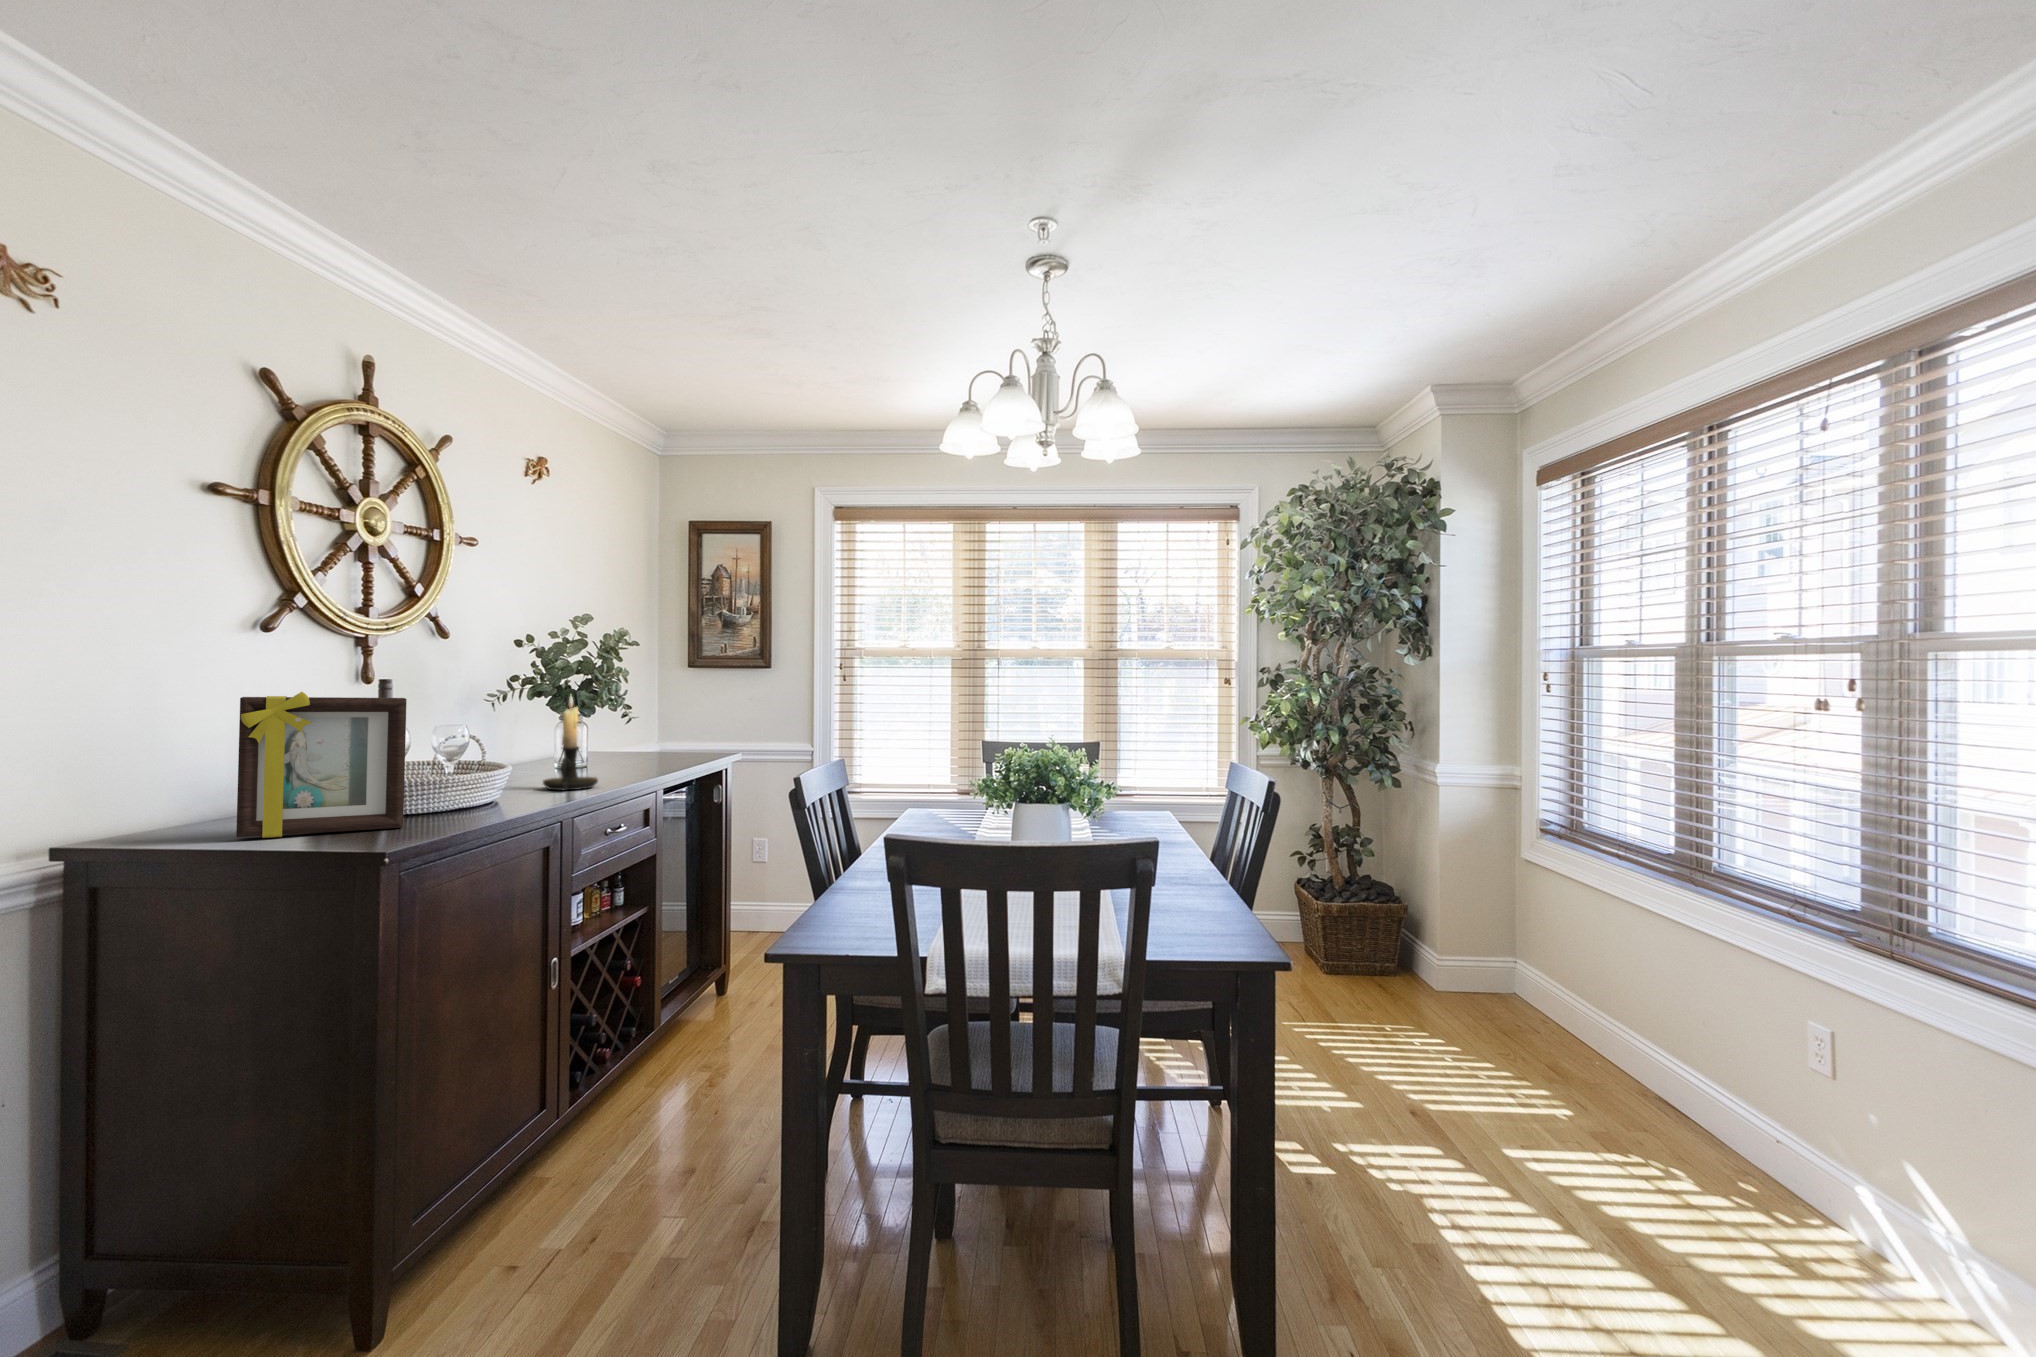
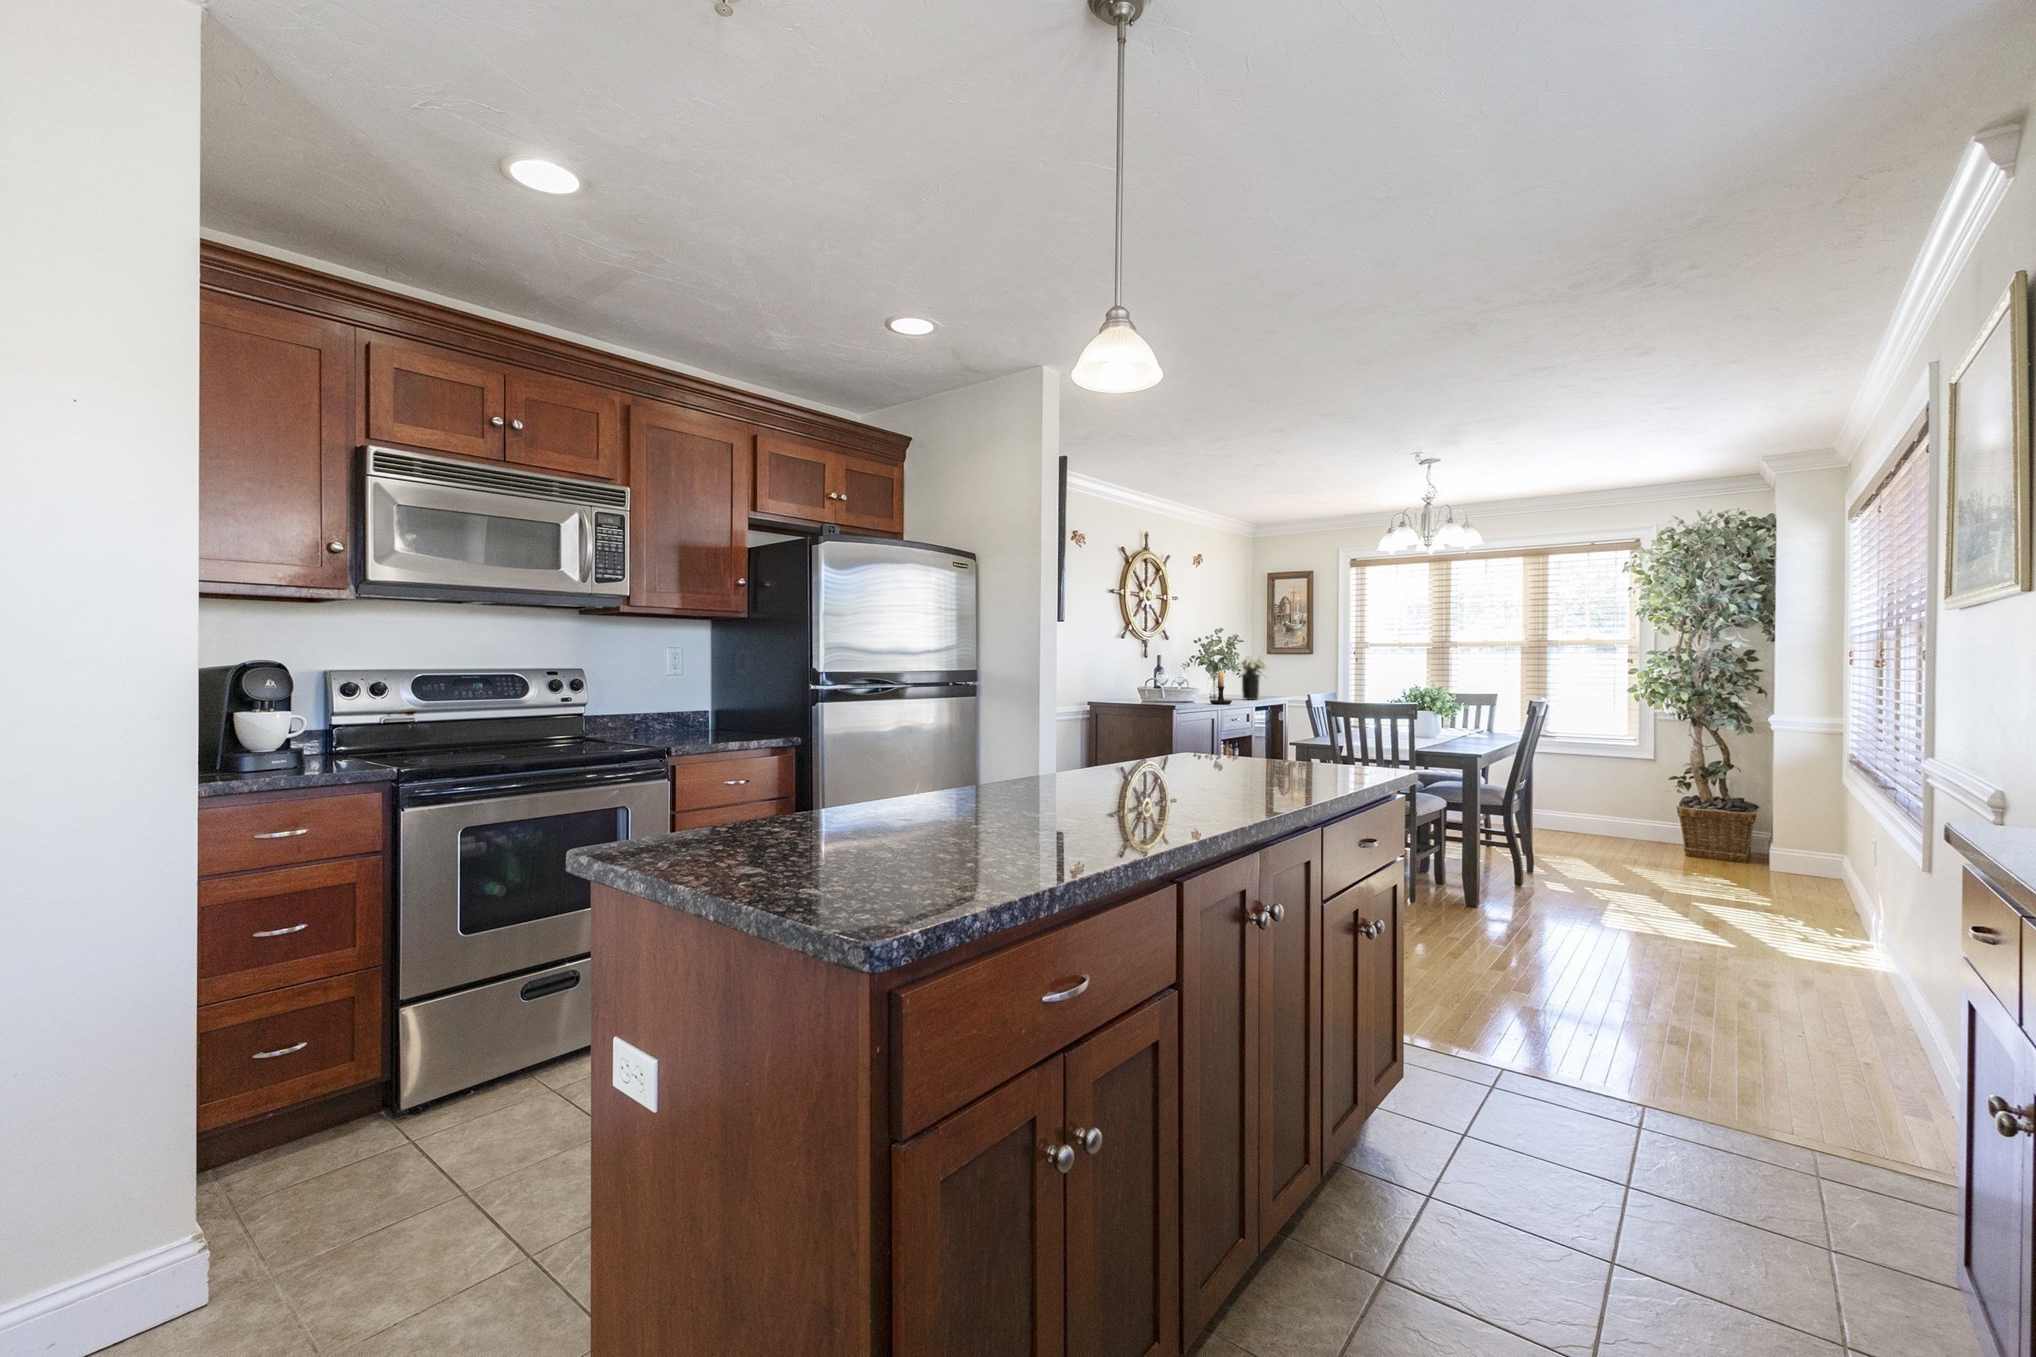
flower arrangement: none [611,671,691,762] -> present [1234,656,1266,700]
picture frame: present [236,692,407,838] -> none [1128,660,1175,708]

